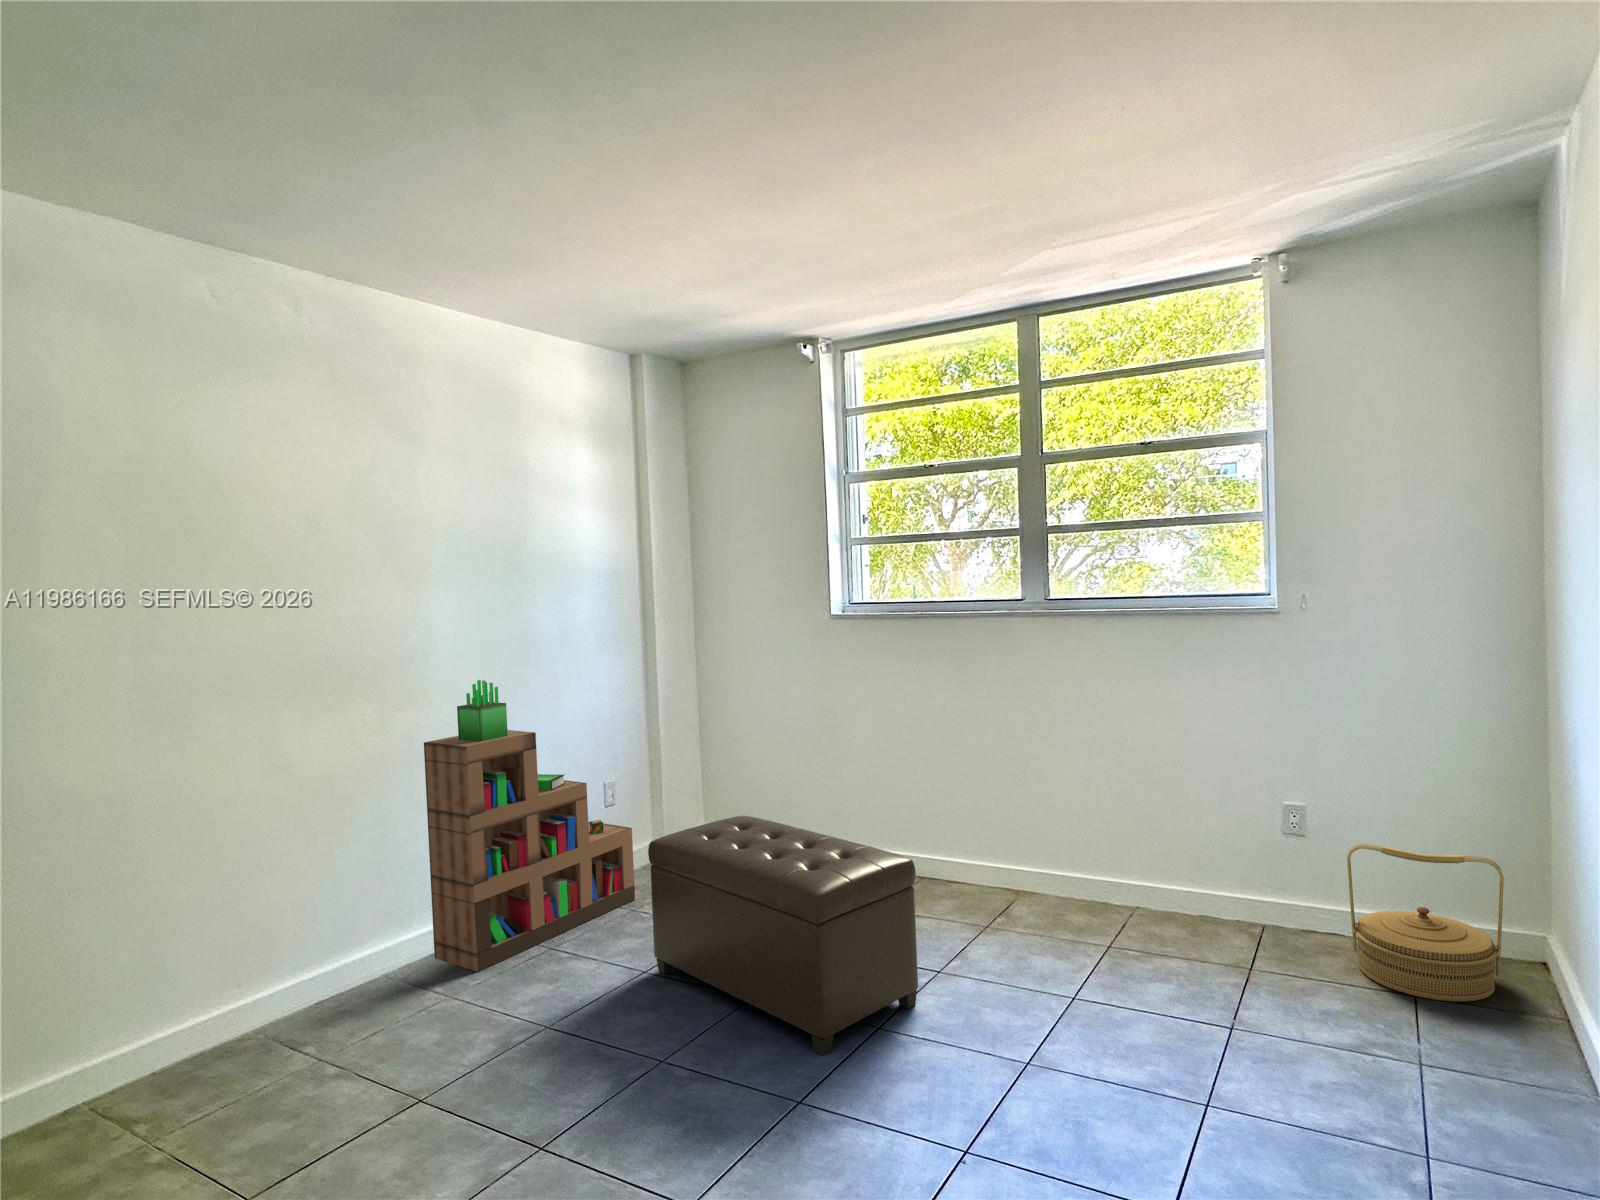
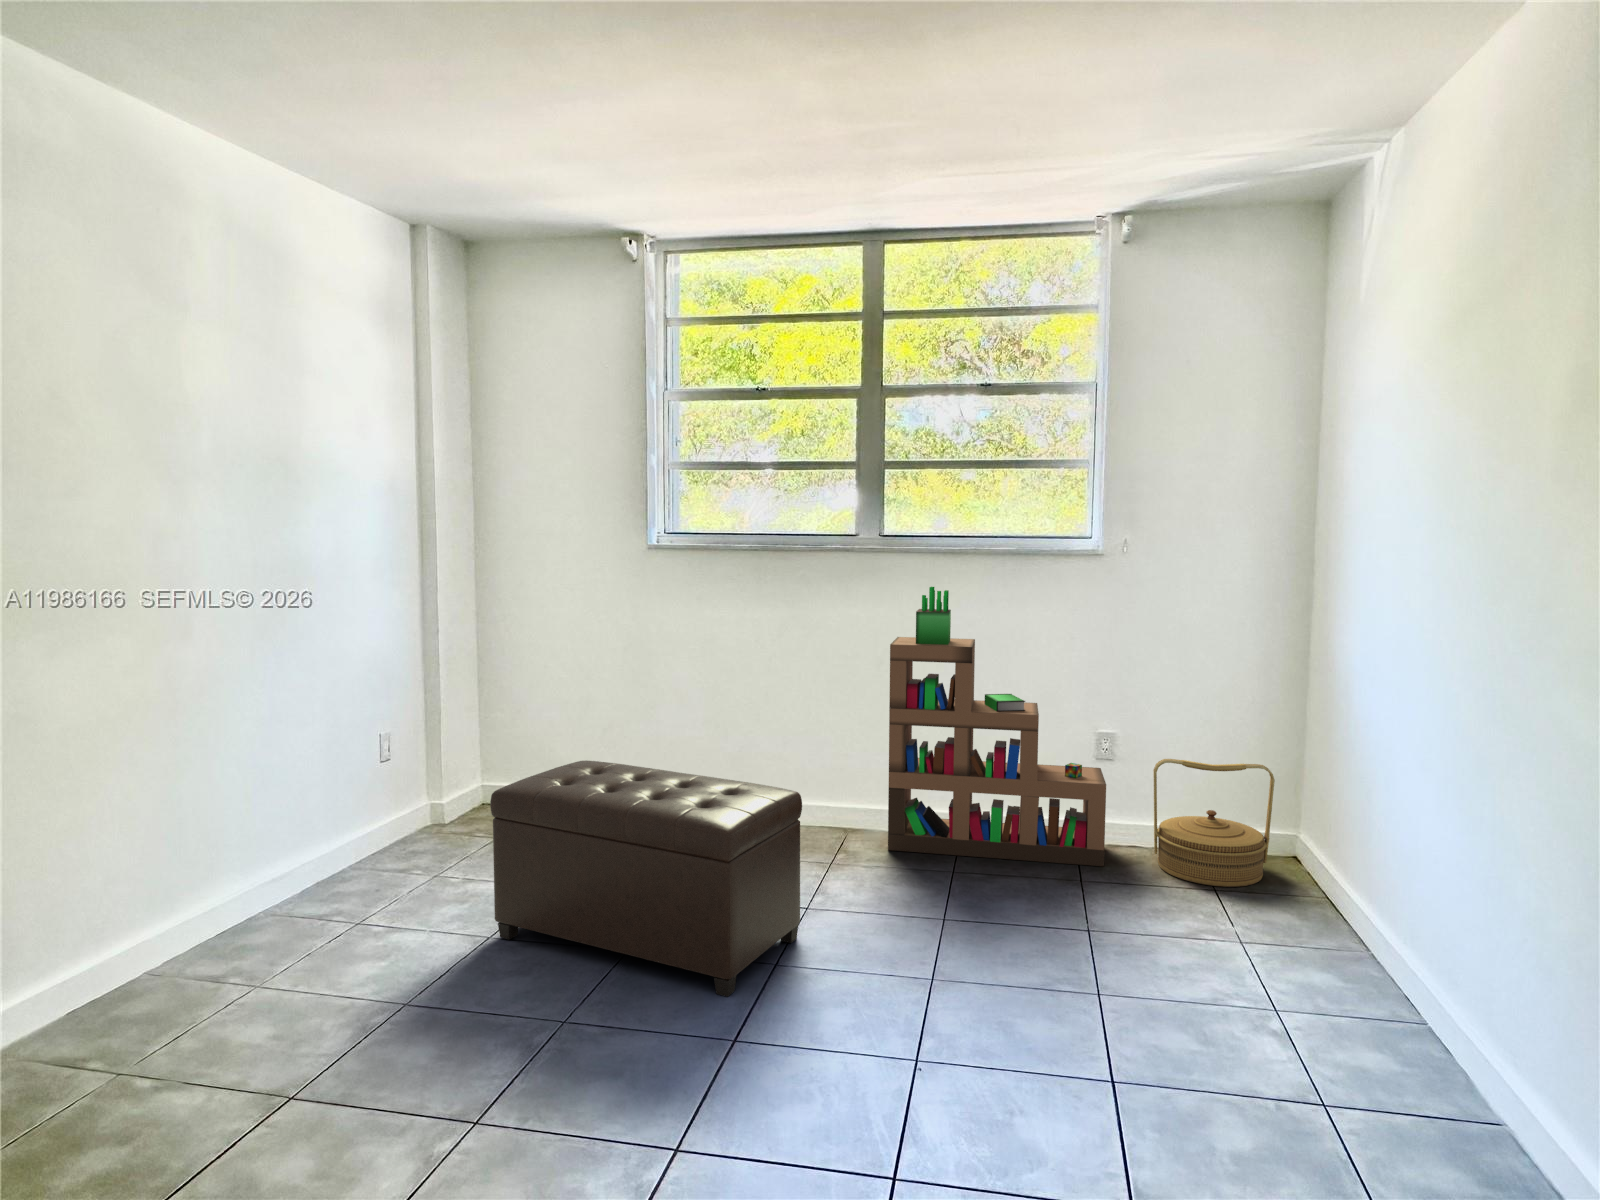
bookshelf: present [424,680,635,972] -> present [888,587,1106,866]

